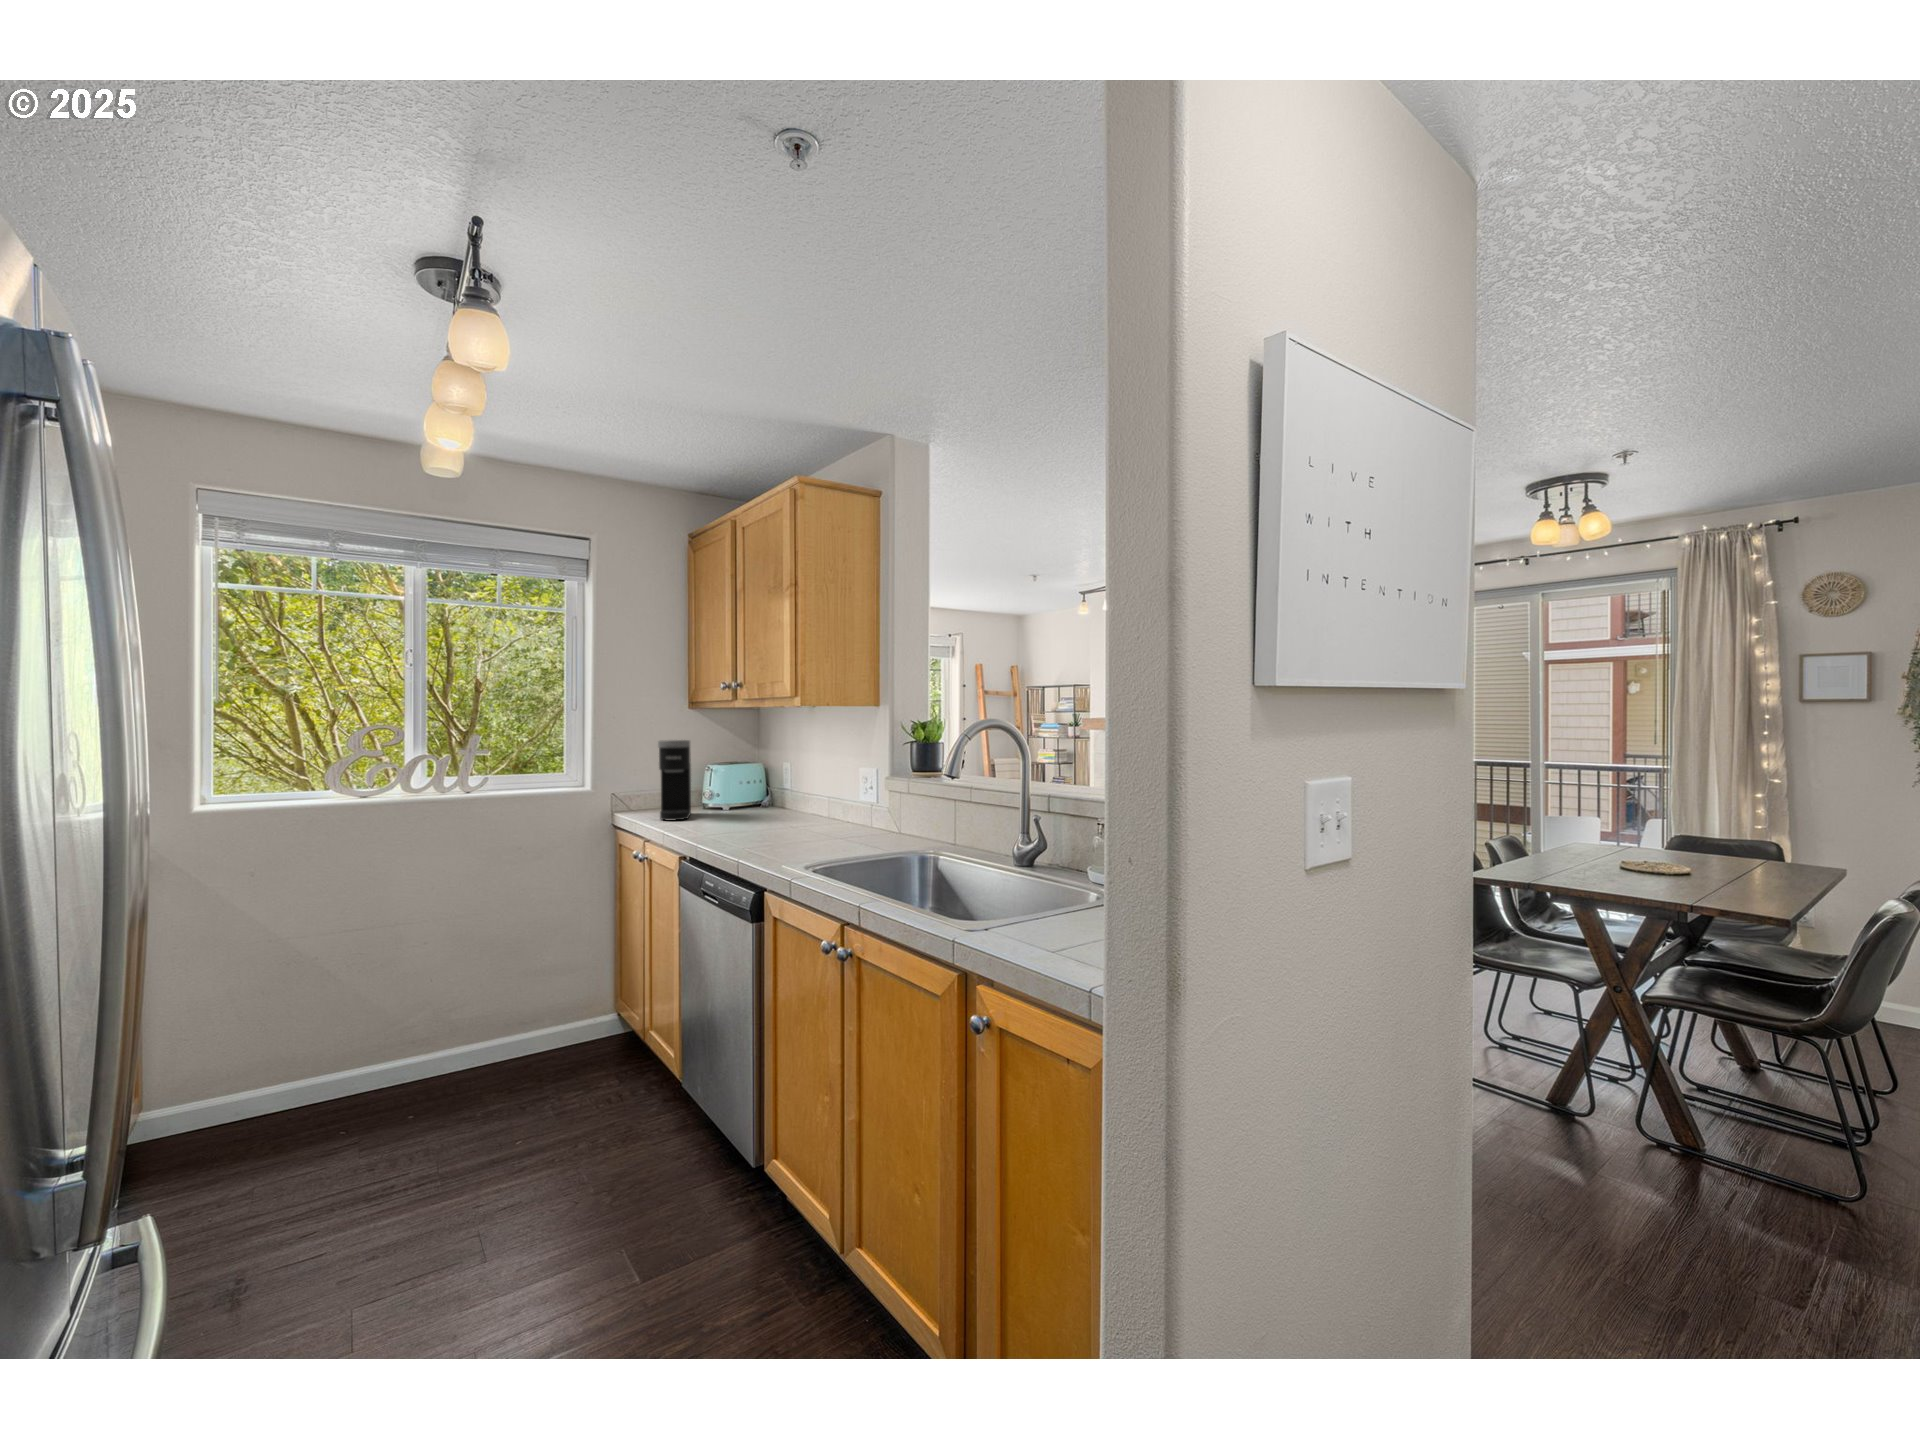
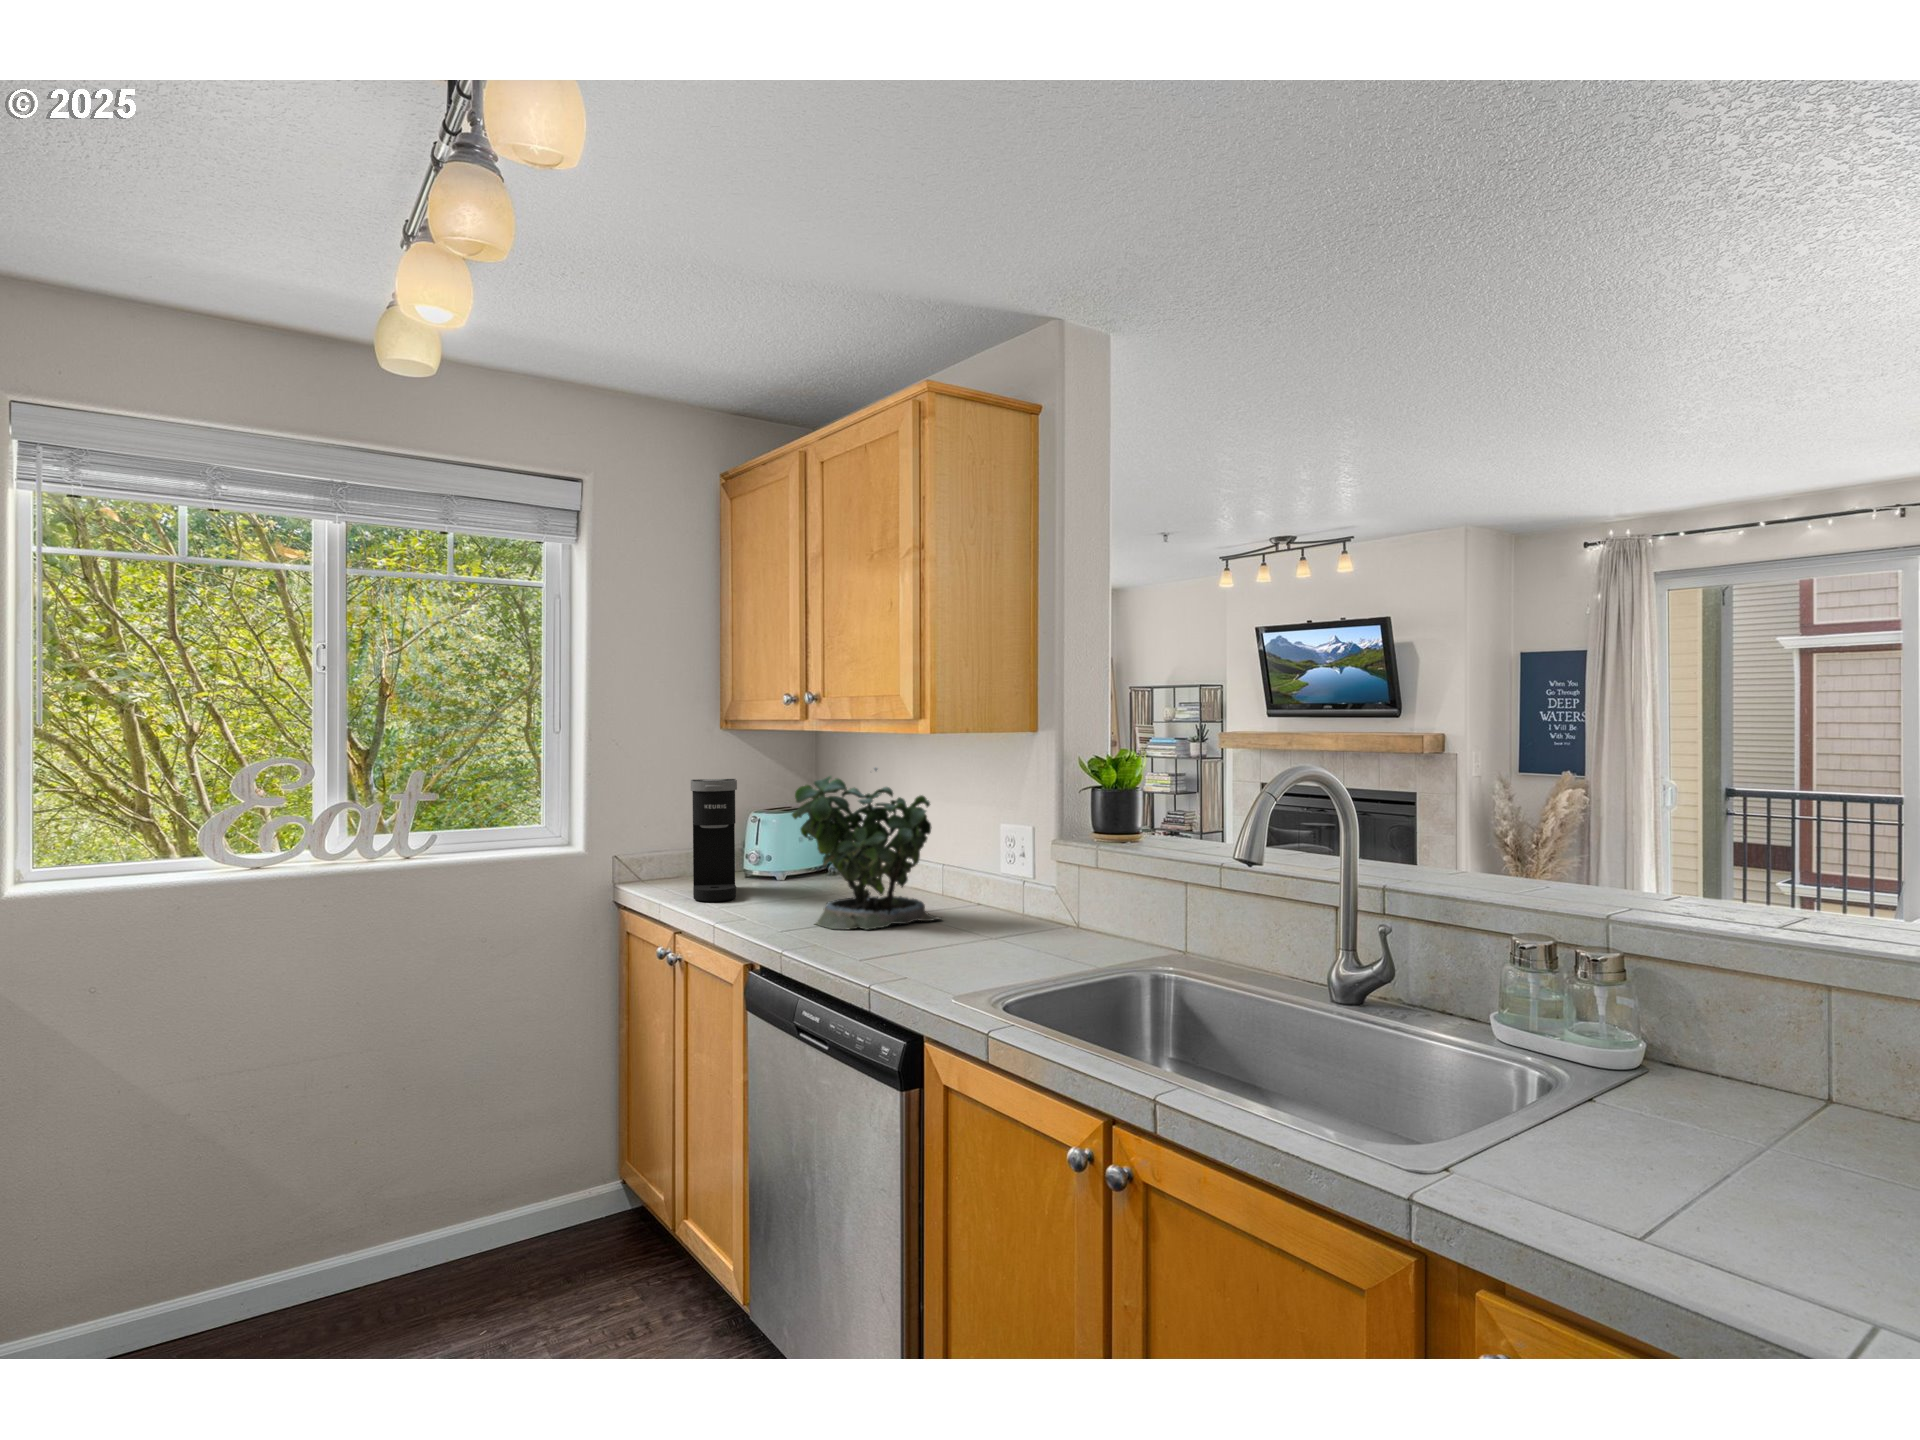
potted plant: none [717,730,818,834] -> present [792,768,942,930]

